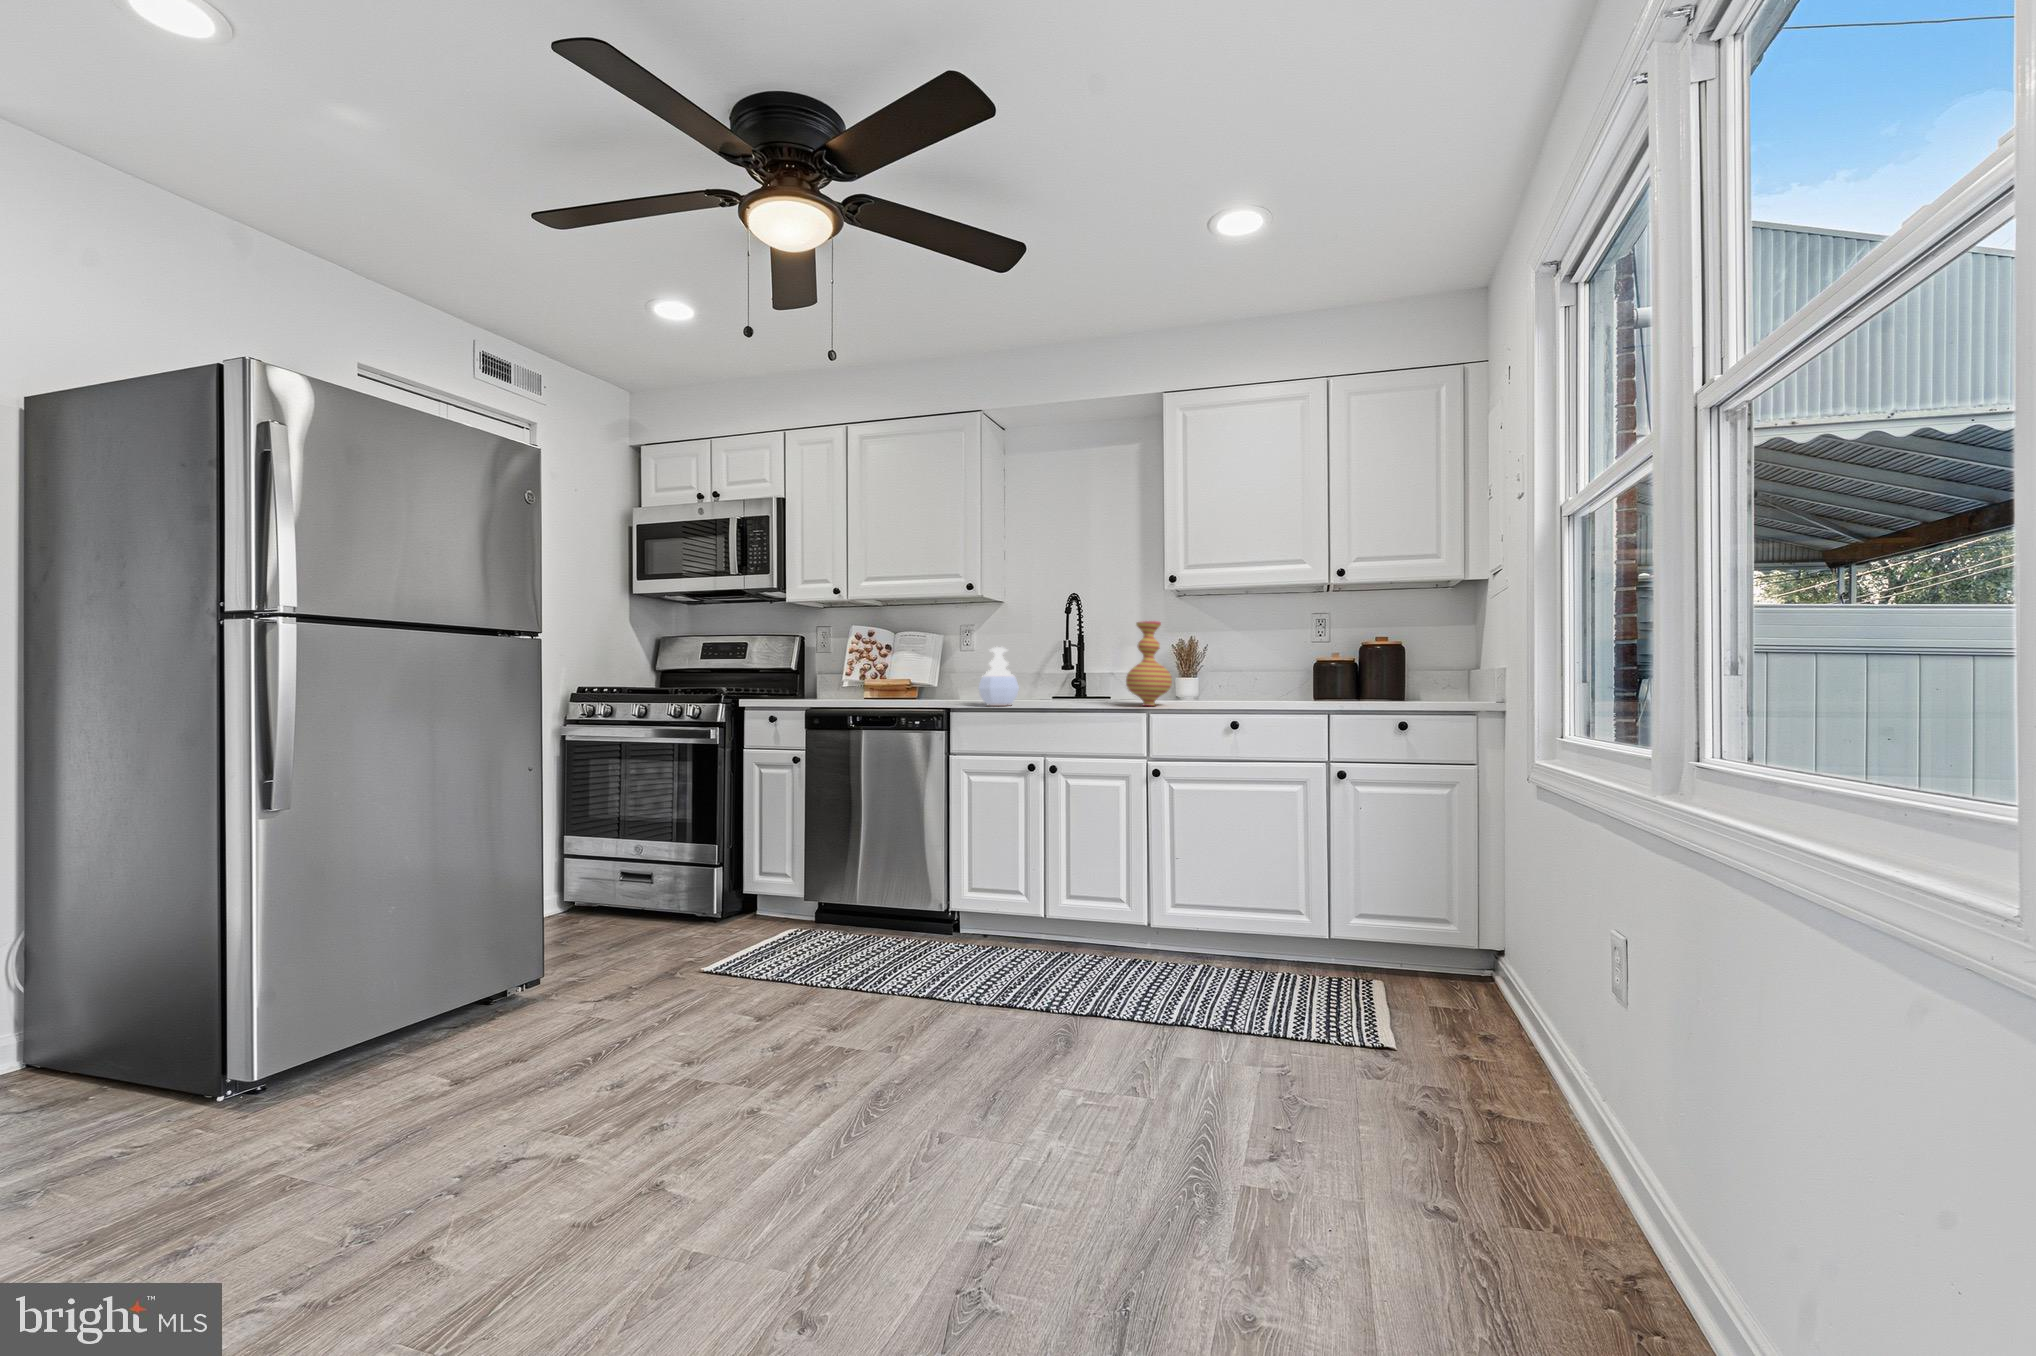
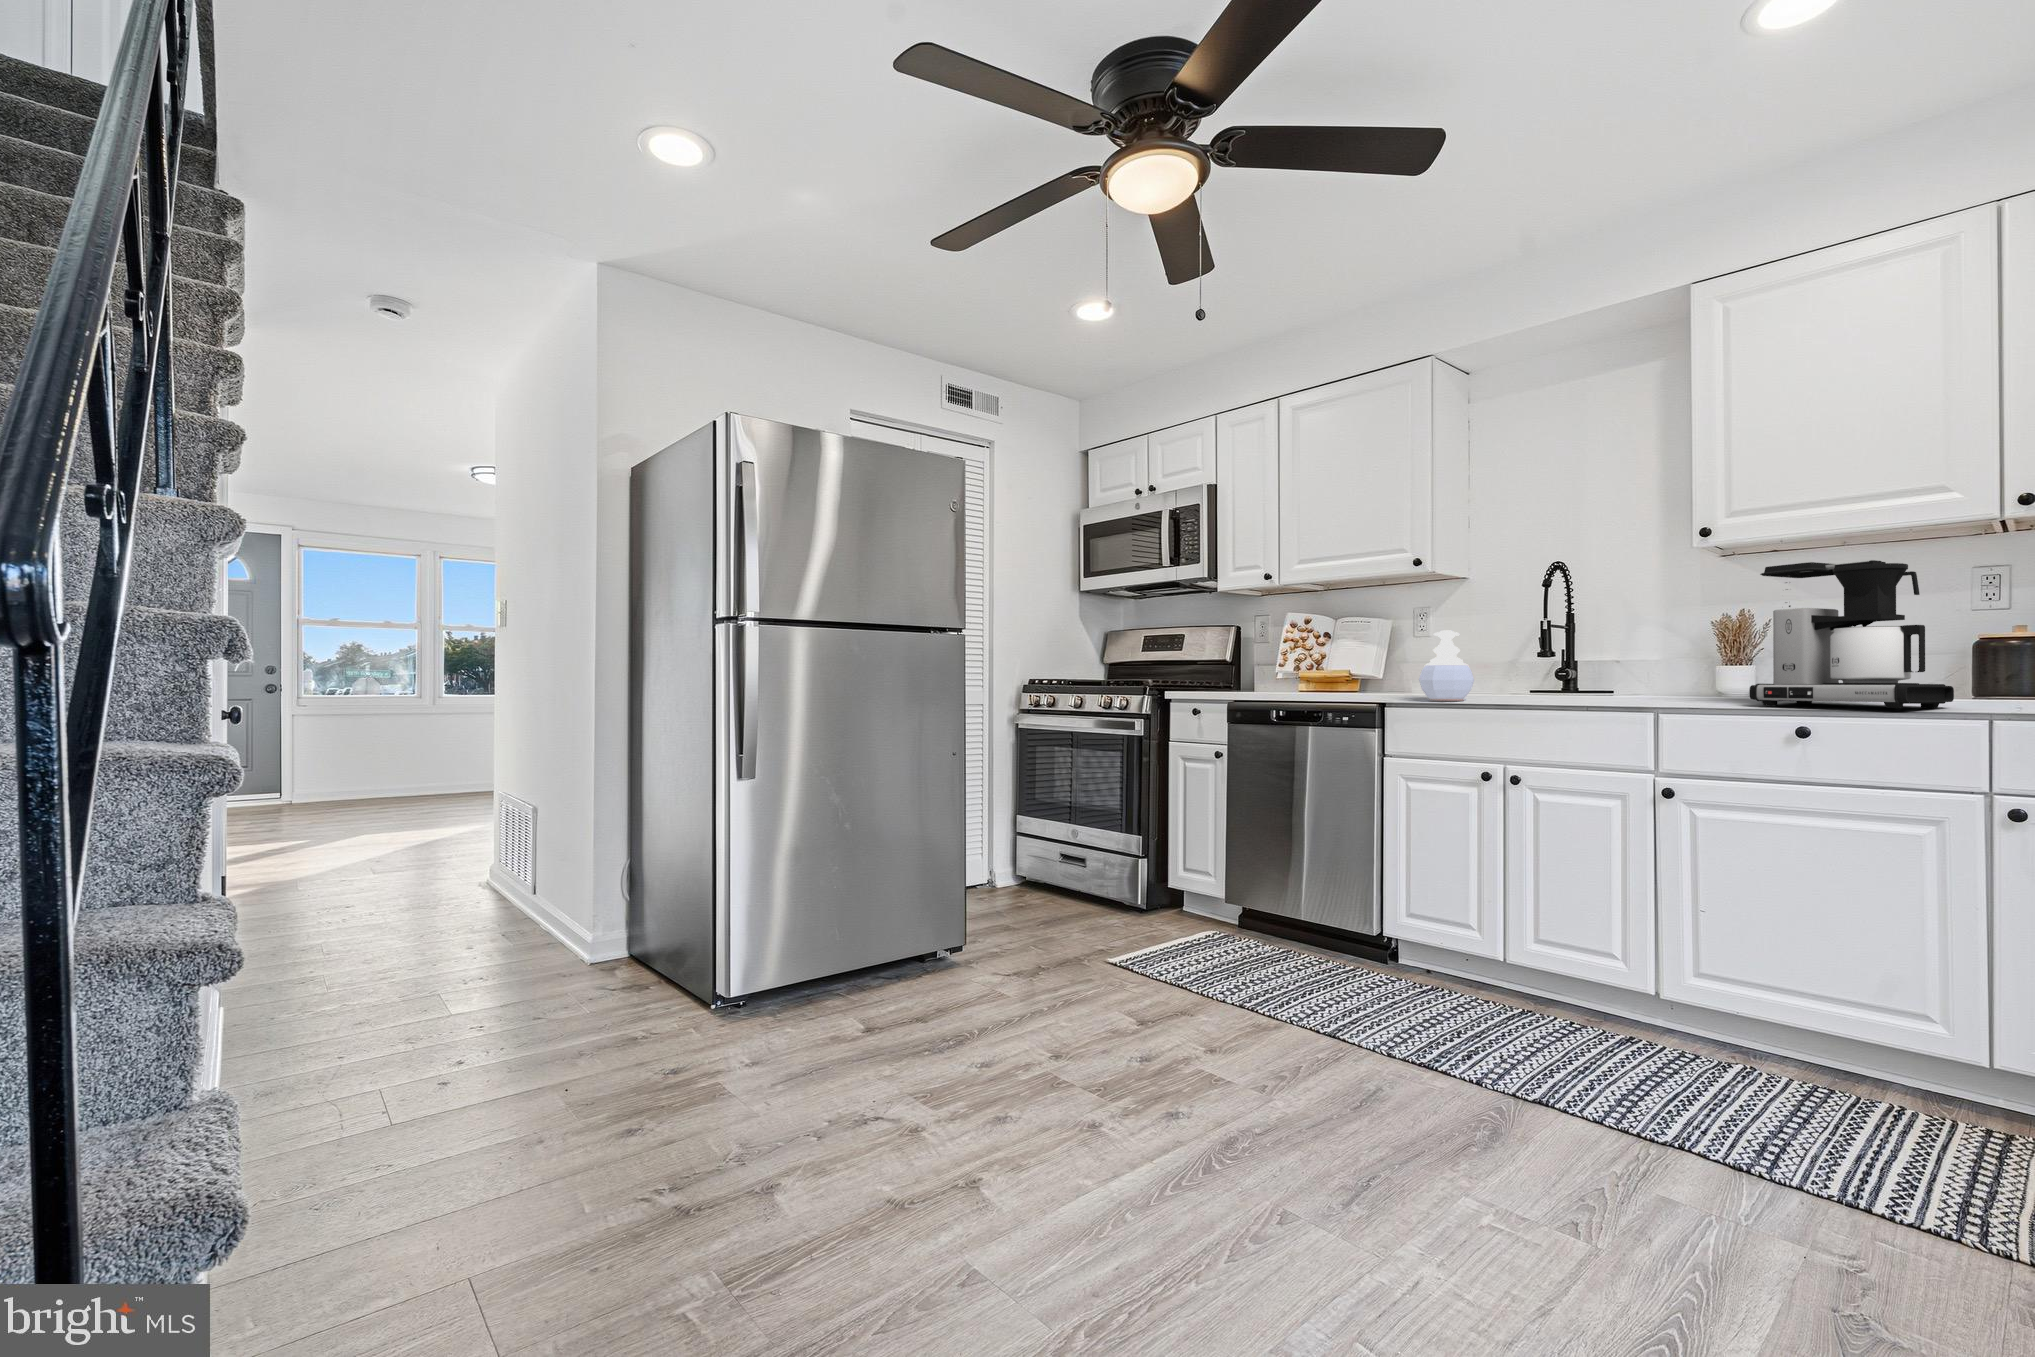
coffee maker: none [1205,605,1314,706] -> present [1749,560,1954,708]
vase: present [1126,621,1172,706] -> none [1622,591,1696,704]

